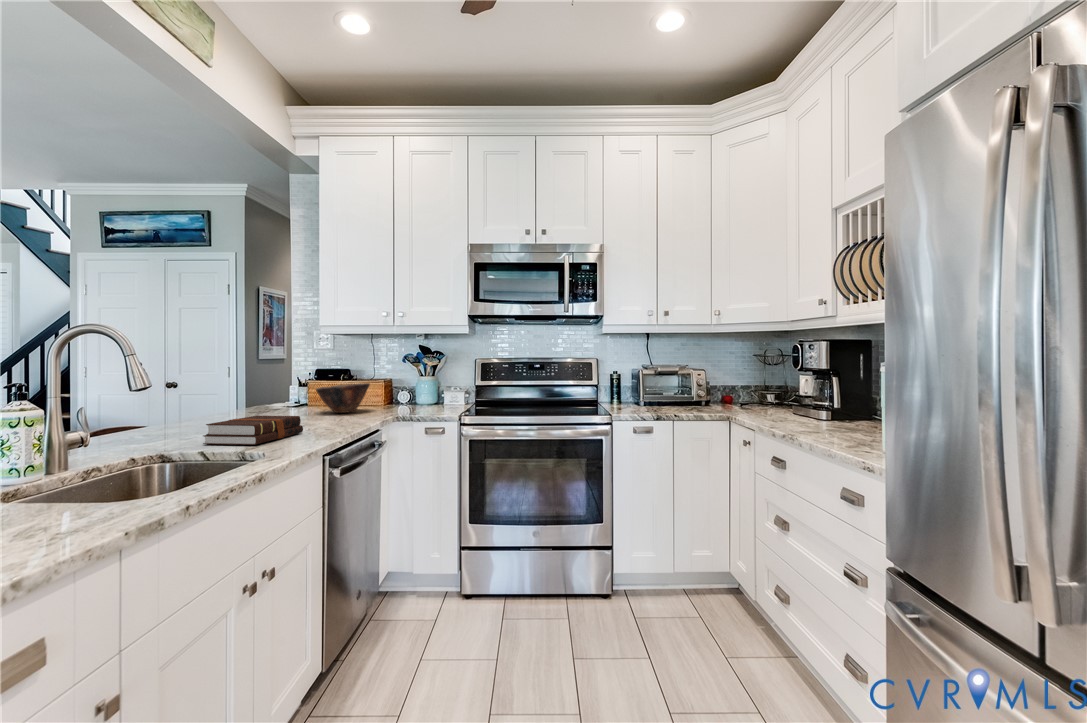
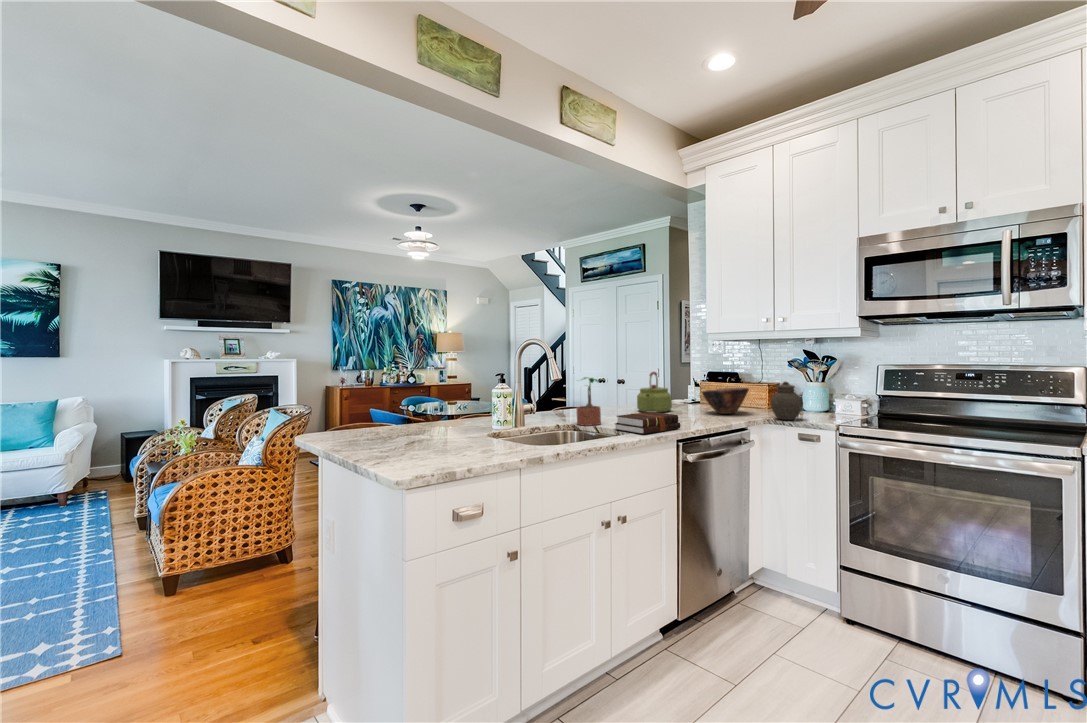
kettle: none [224,366,275,419] -> present [637,372,672,412]
potted plant: none [124,371,175,445] -> present [577,377,601,426]
jar: none [395,375,425,414] -> present [771,382,802,420]

